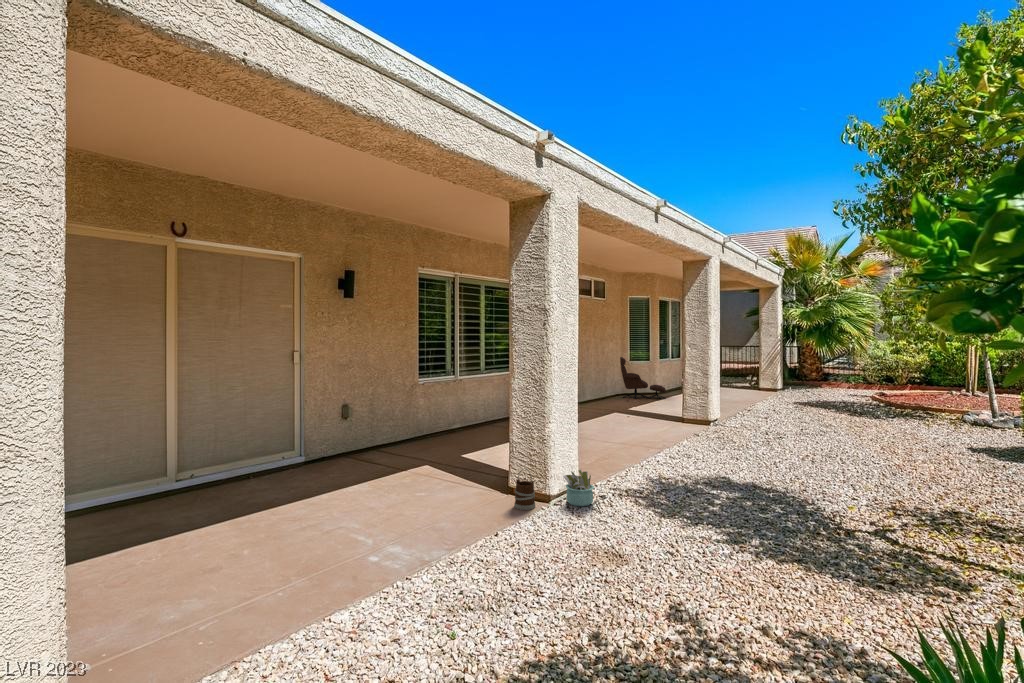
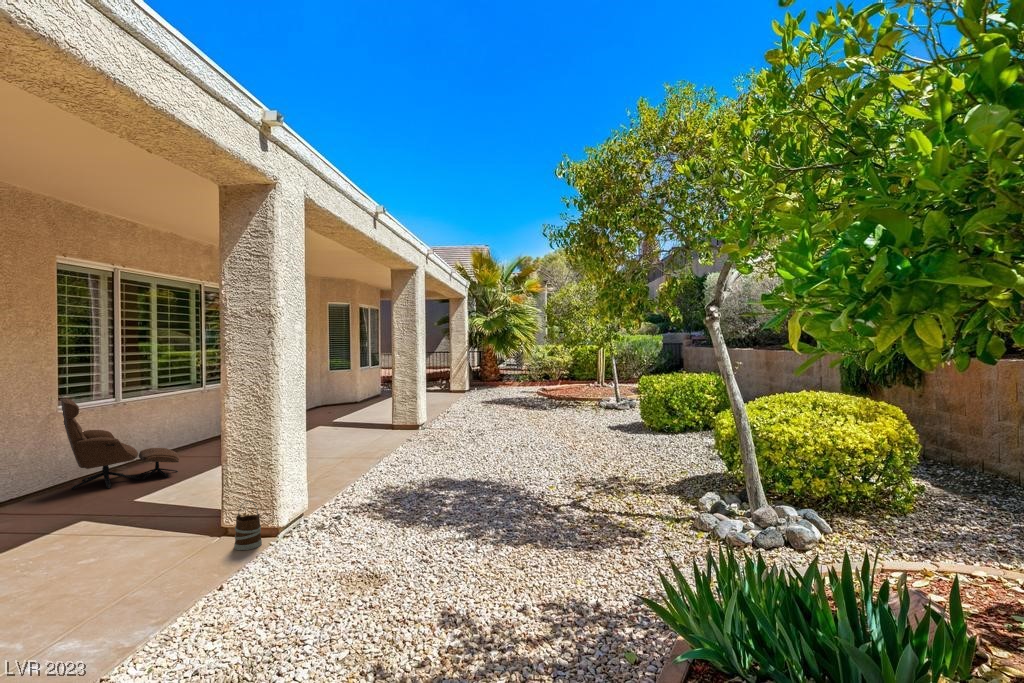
lounge chair: present [620,357,666,399] -> present [61,398,179,490]
decorative plant: present [563,470,594,506] -> none [293,491,331,533]

